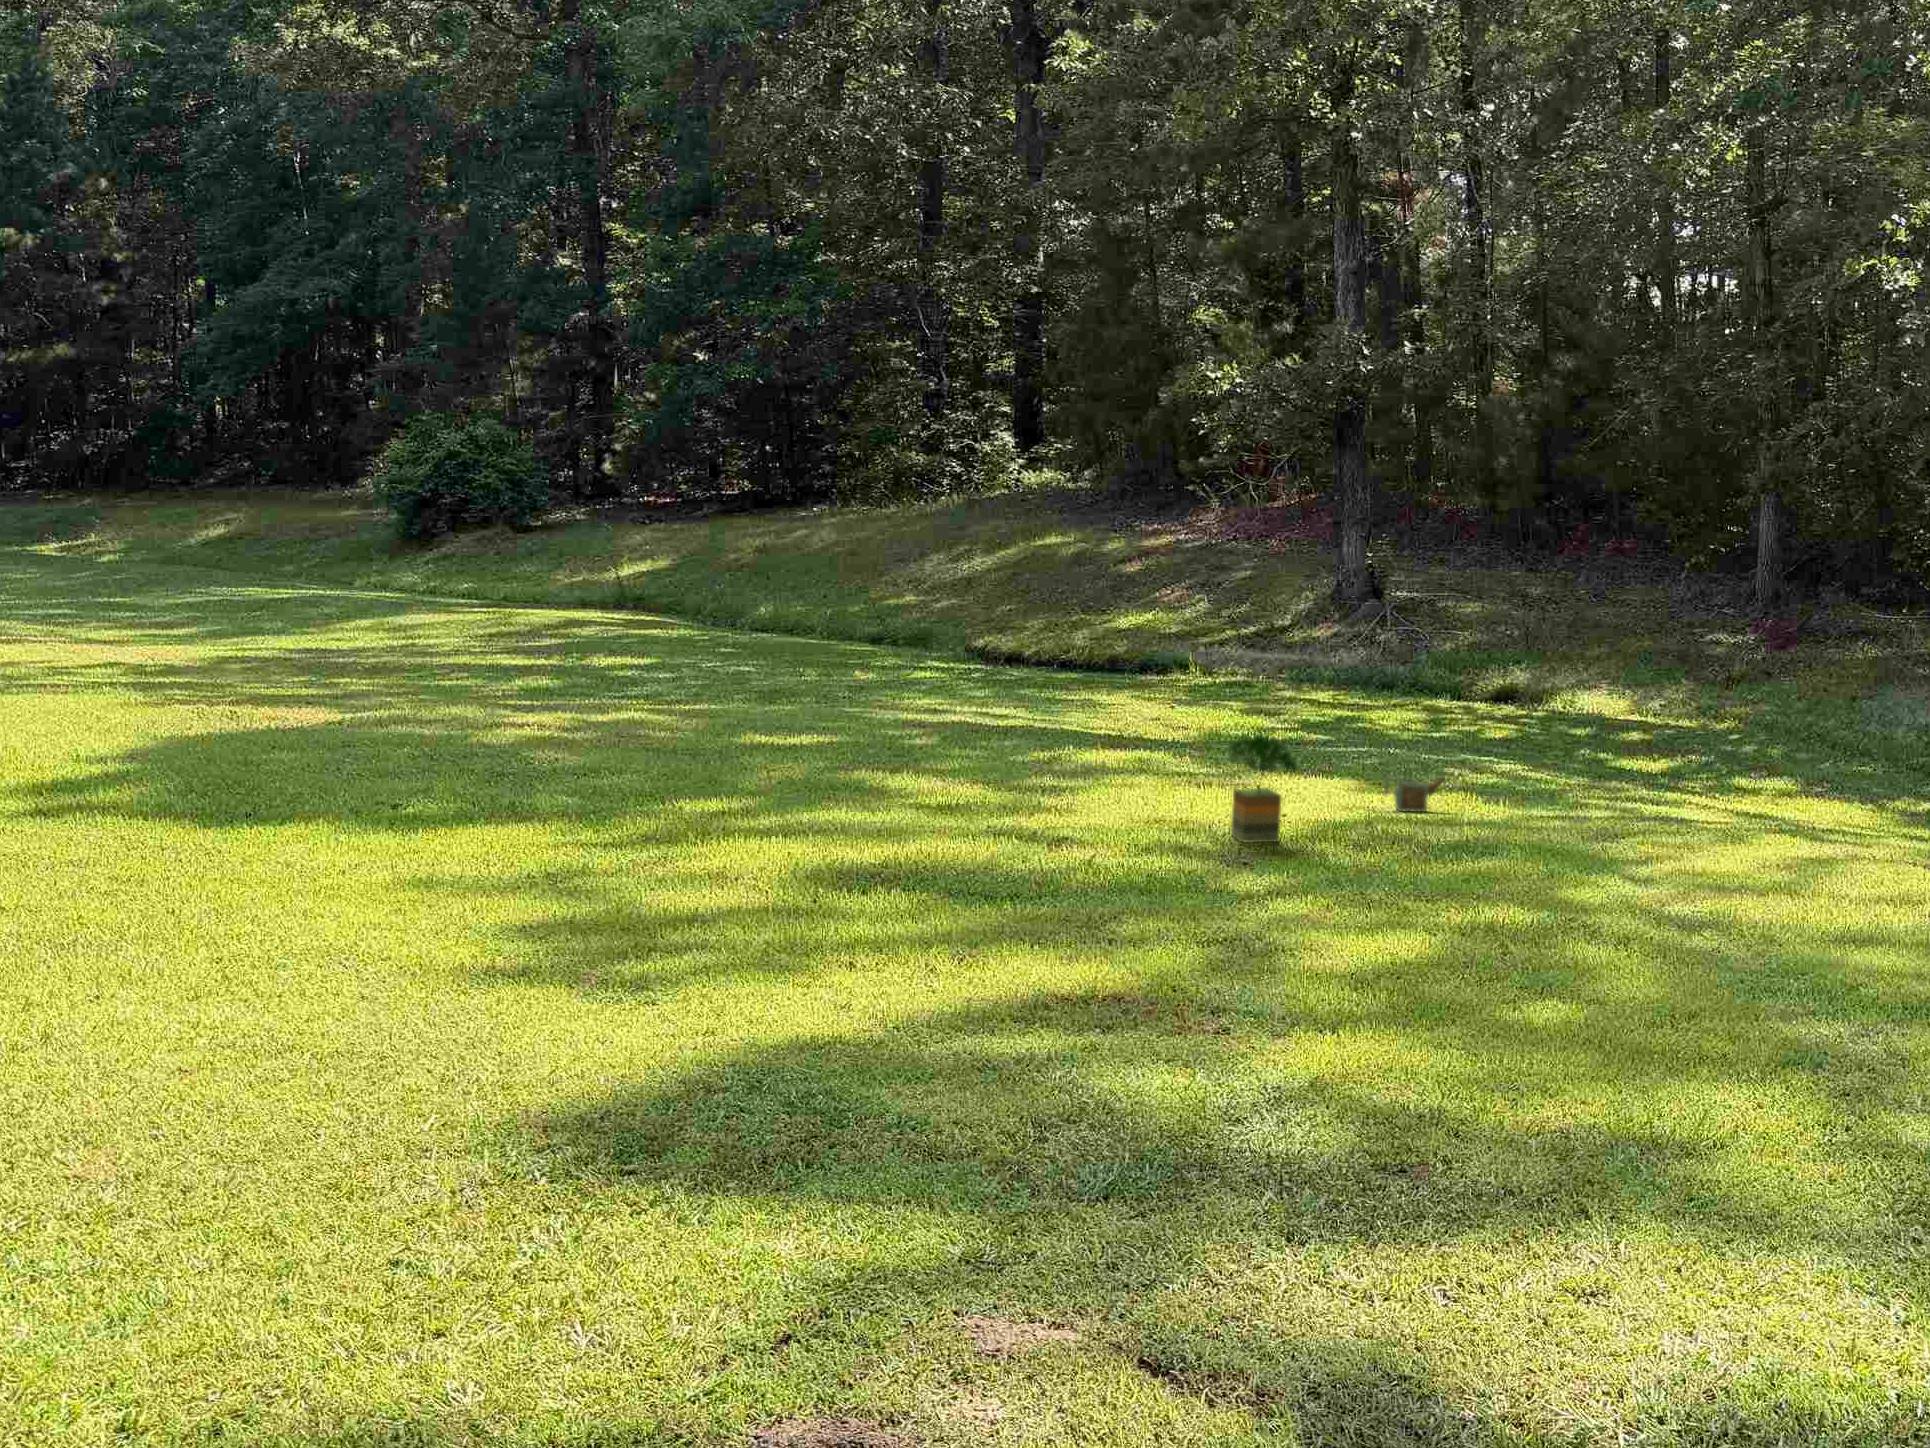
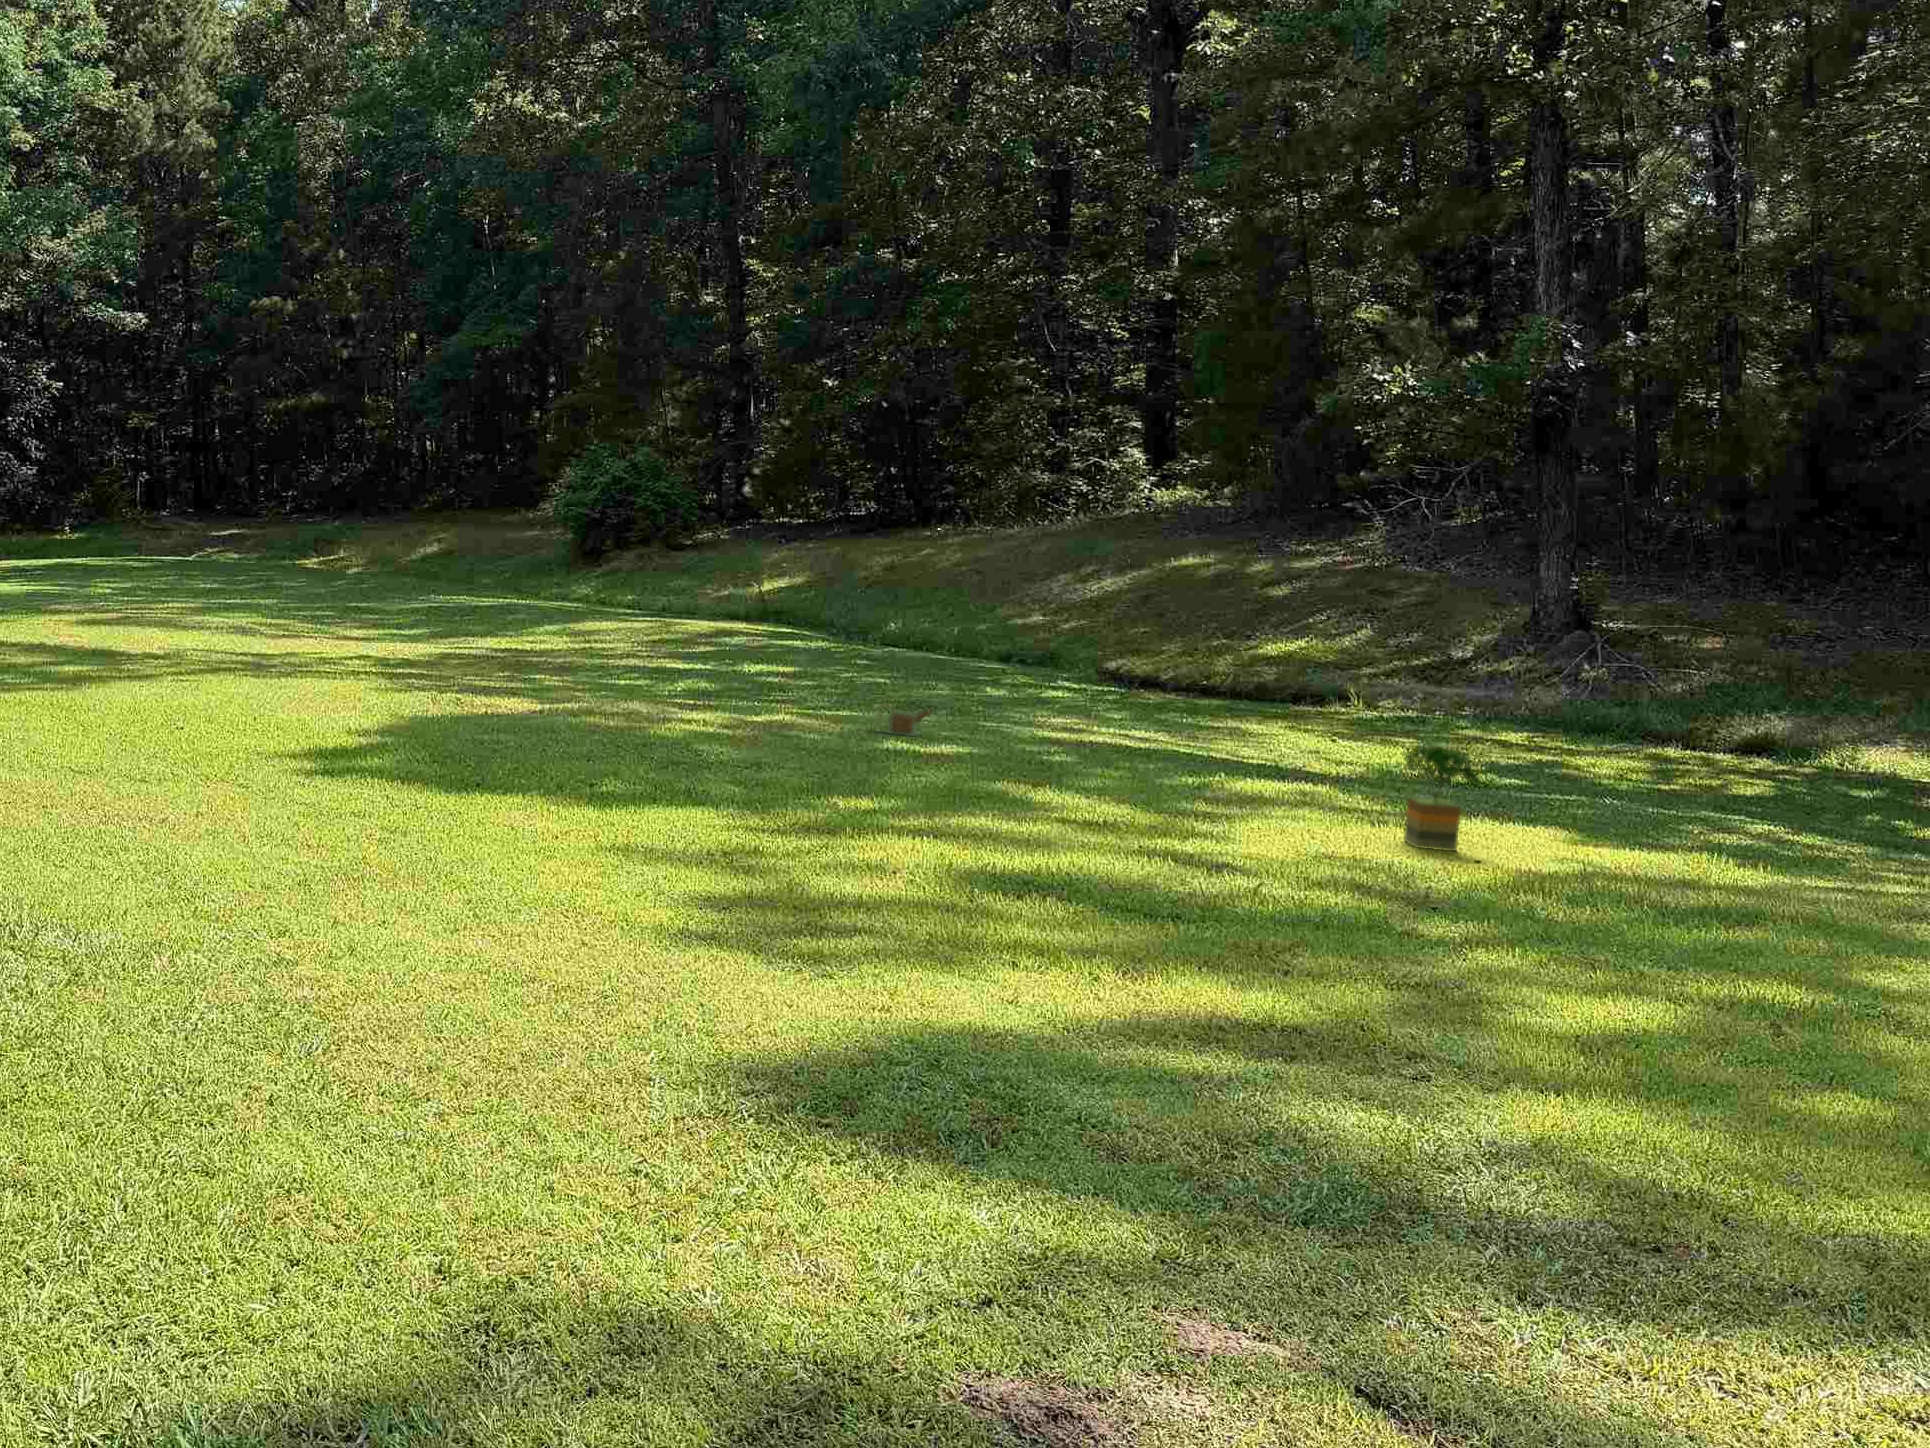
watering can: present [1384,775,1445,812] -> present [879,704,931,736]

